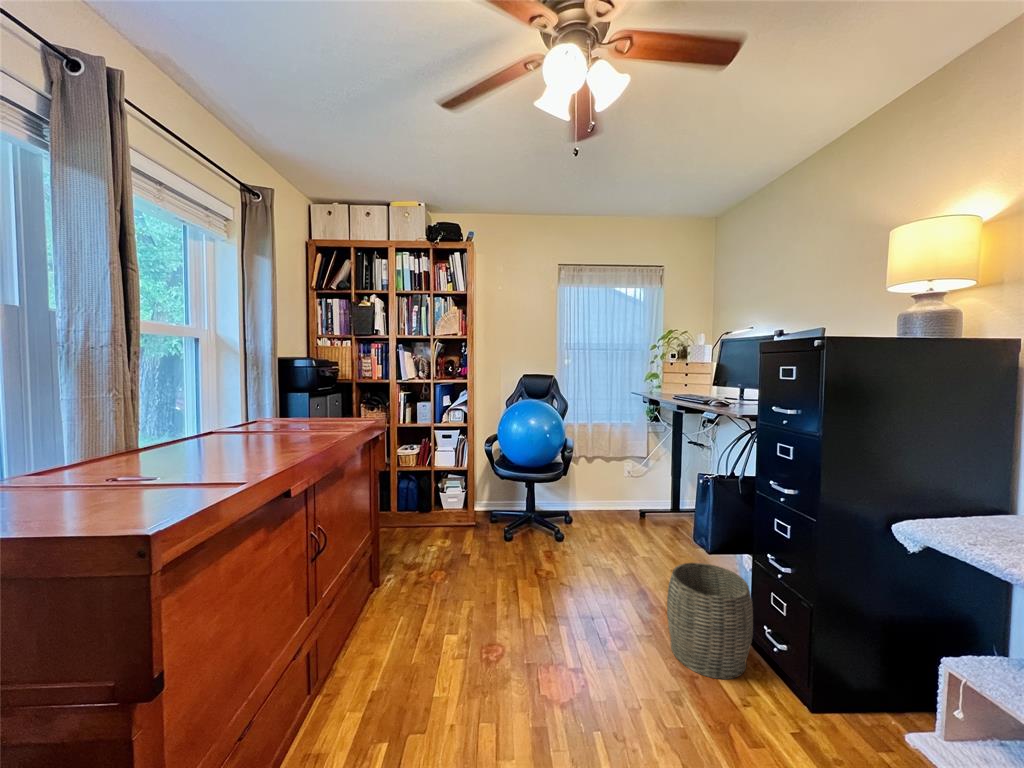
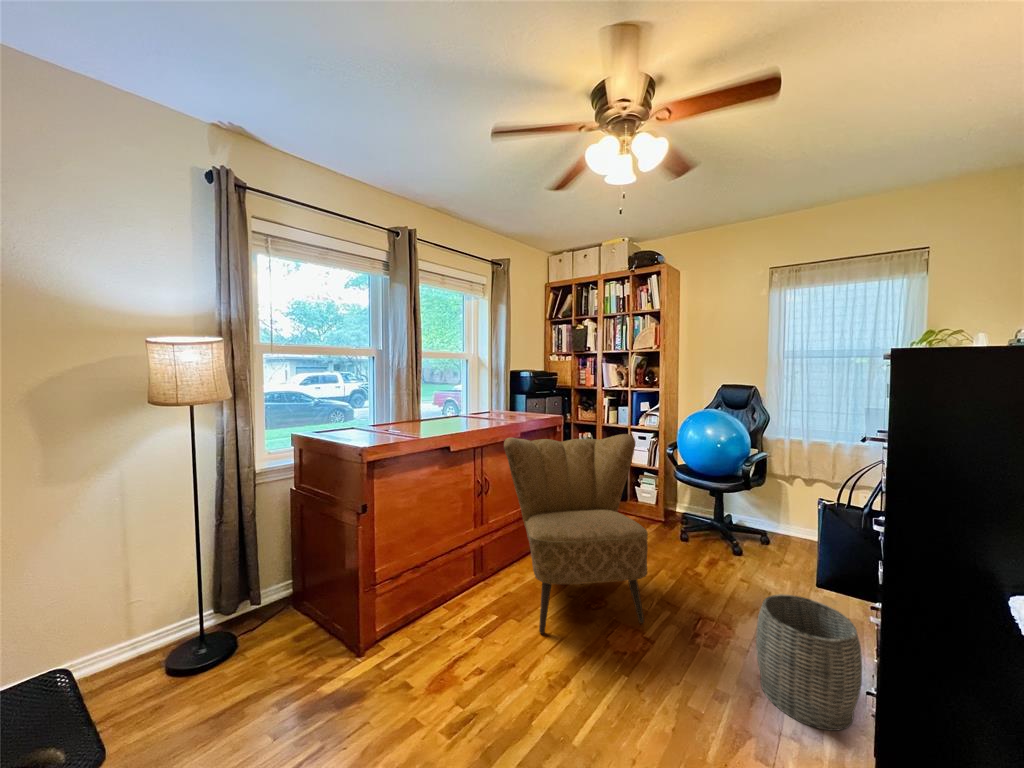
armchair: none [348,433,560,733] -> present [504,434,648,634]

